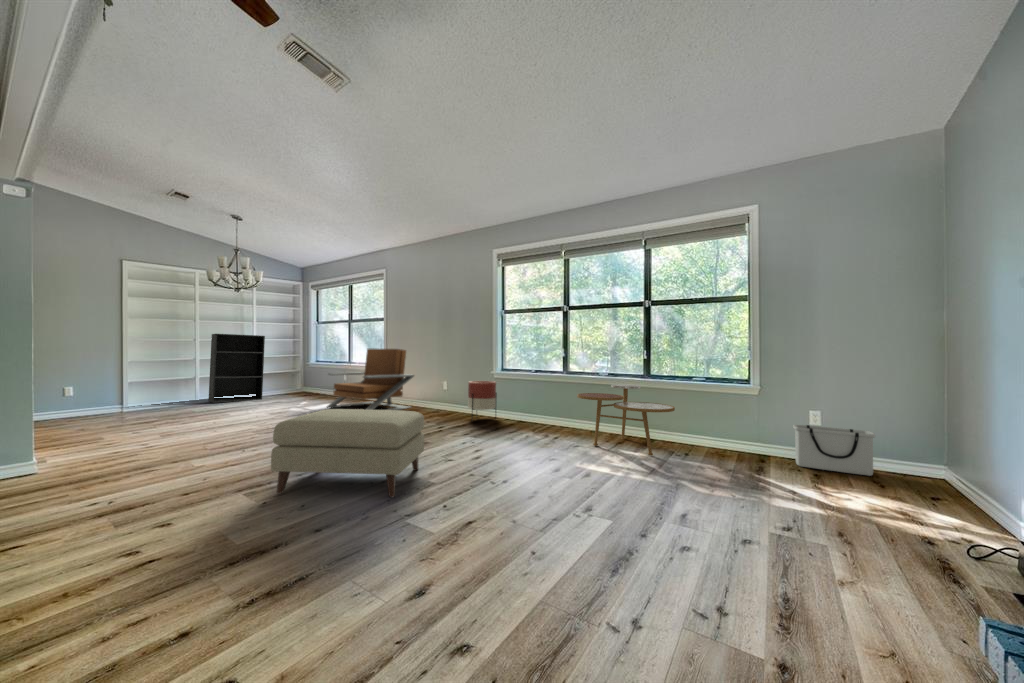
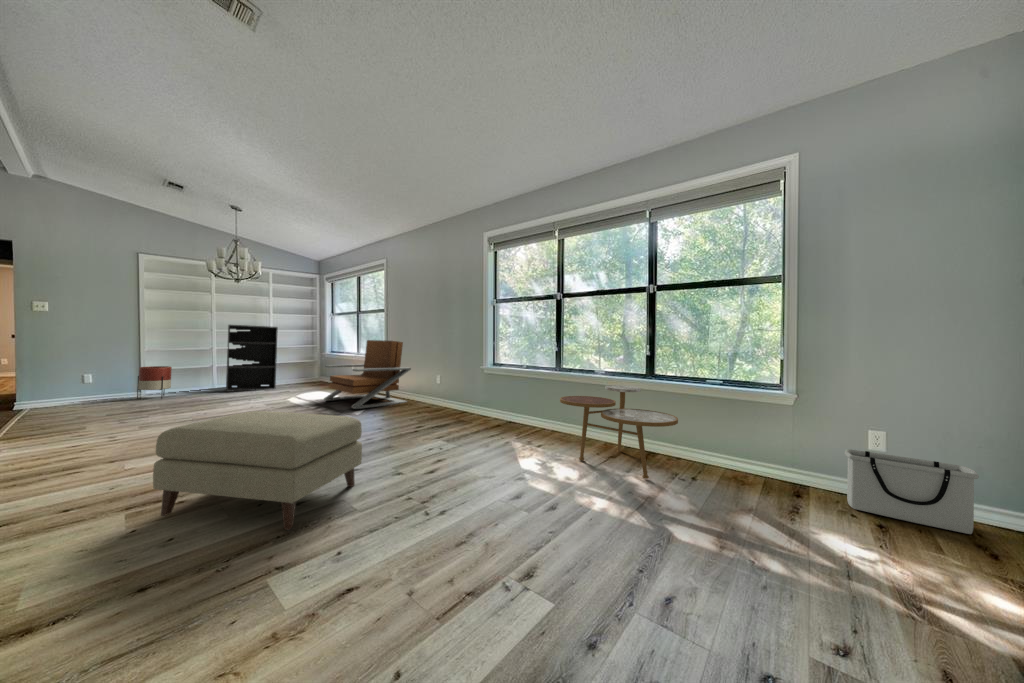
planter: present [468,381,497,421] -> present [137,366,172,399]

